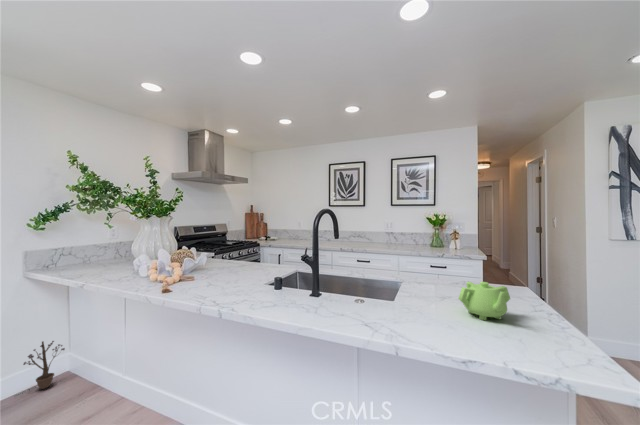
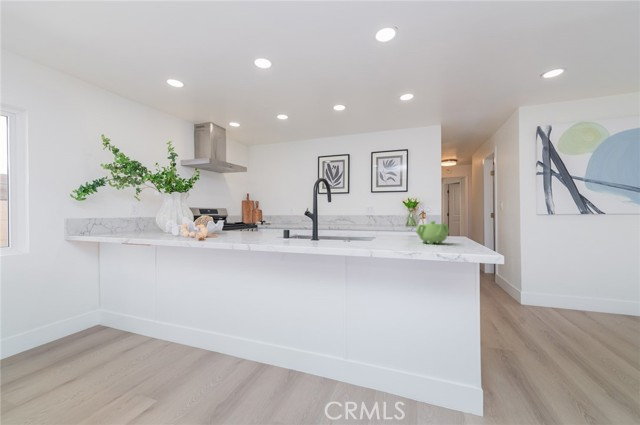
decorative plant: present [16,341,65,396] -> none [58,295,98,340]

